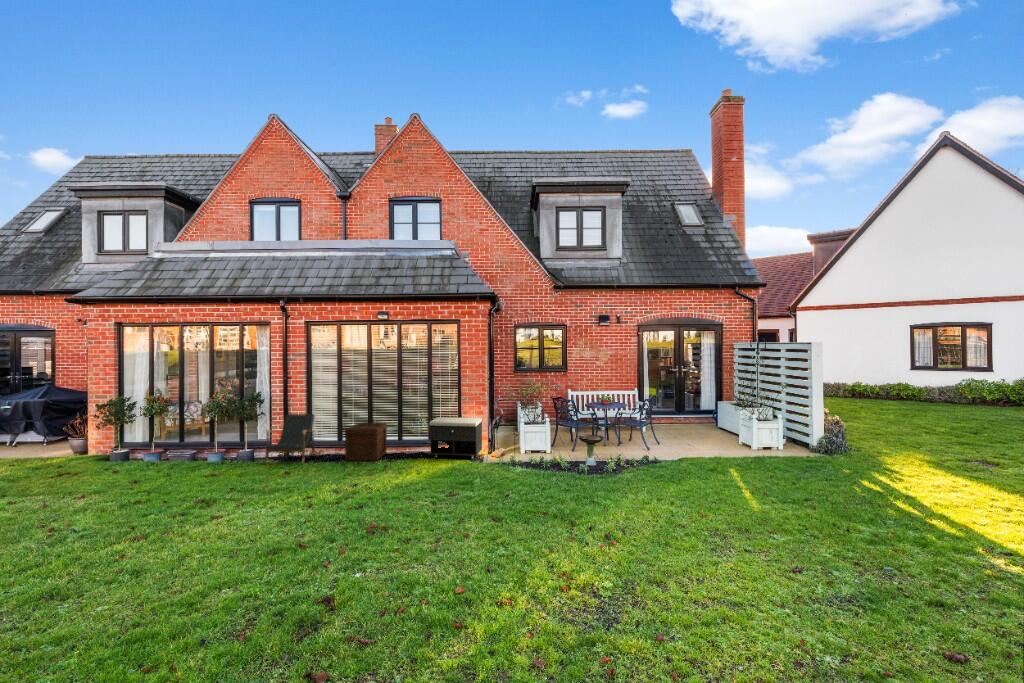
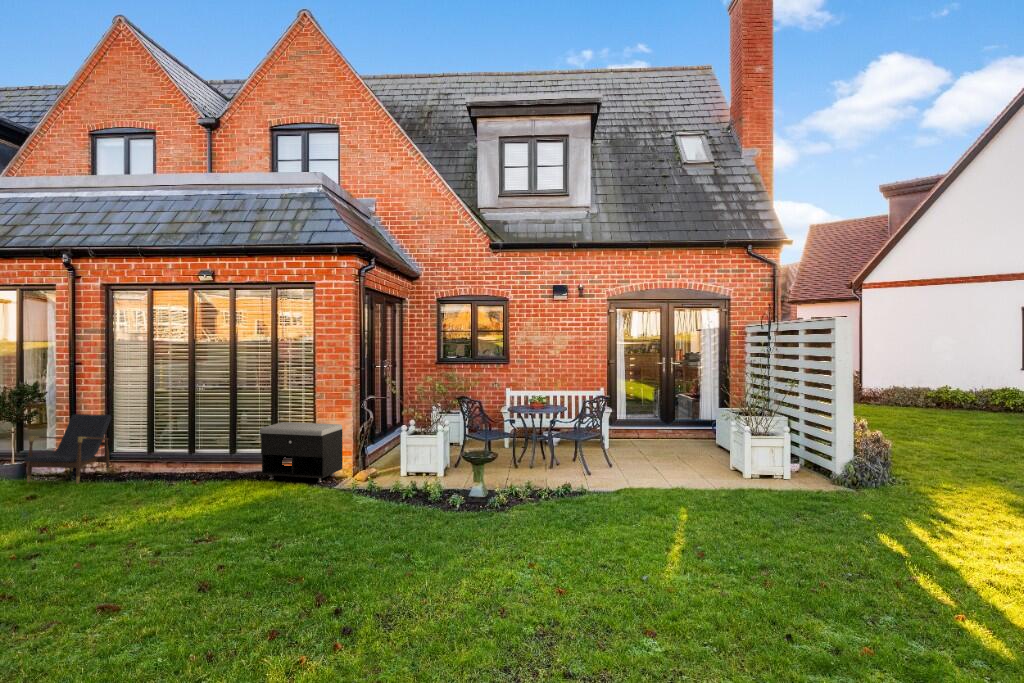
wooden crate: present [345,423,387,461] -> none [138,429,211,483]

